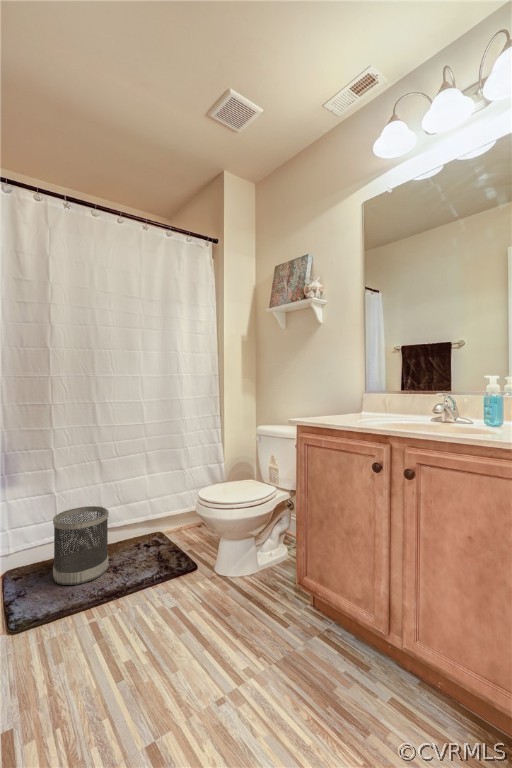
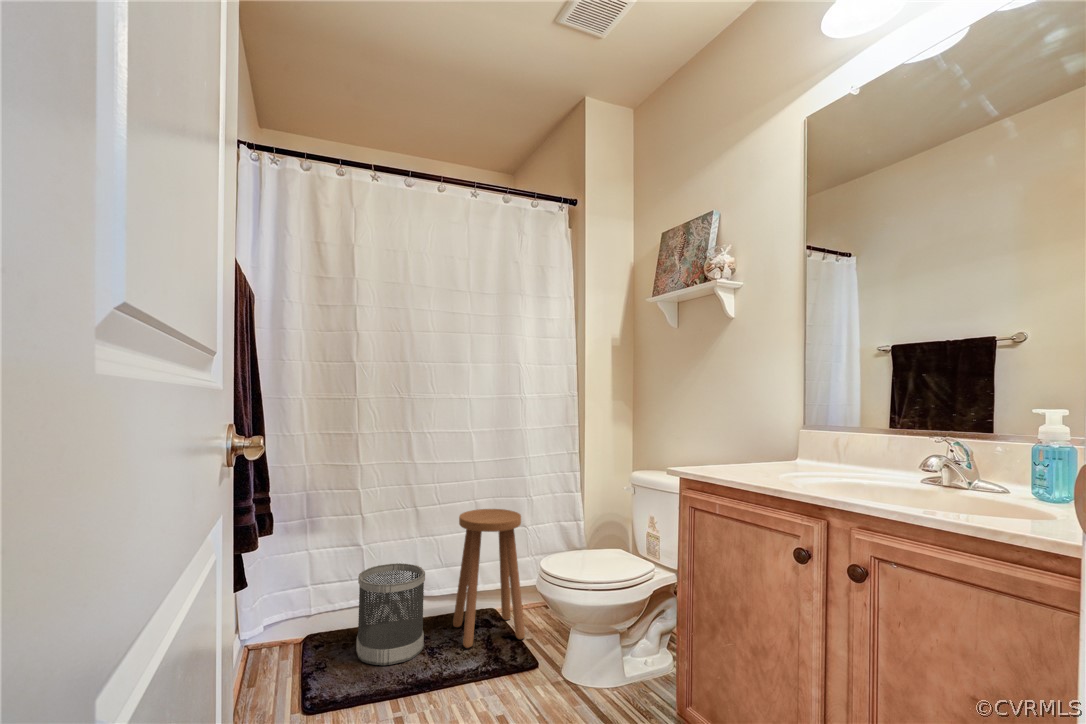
stool: none [130,461,185,562] -> present [453,509,525,648]

